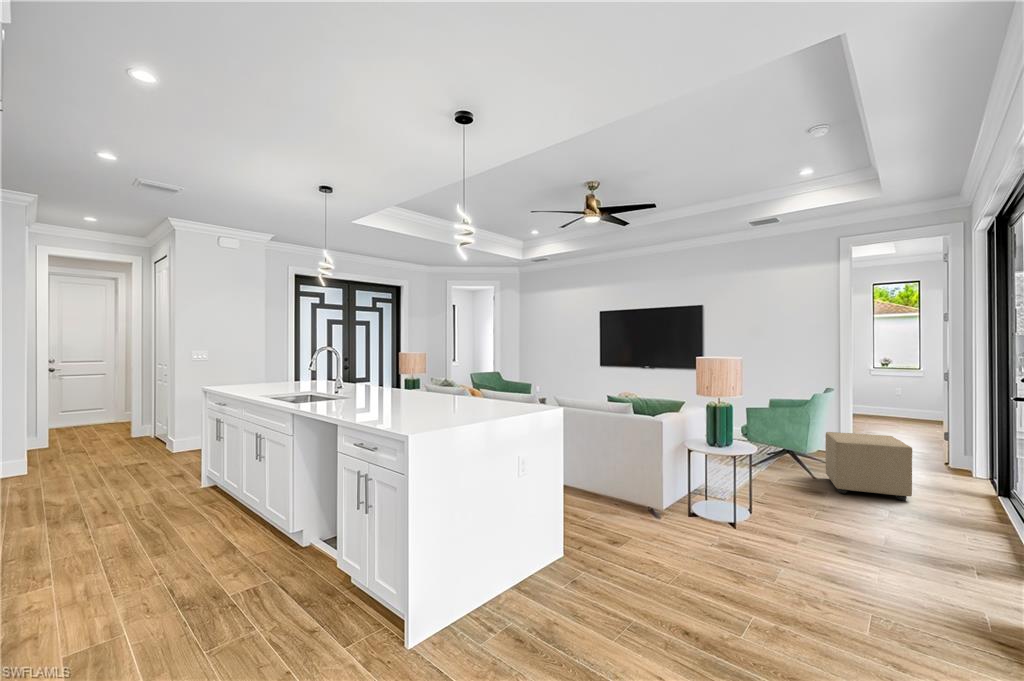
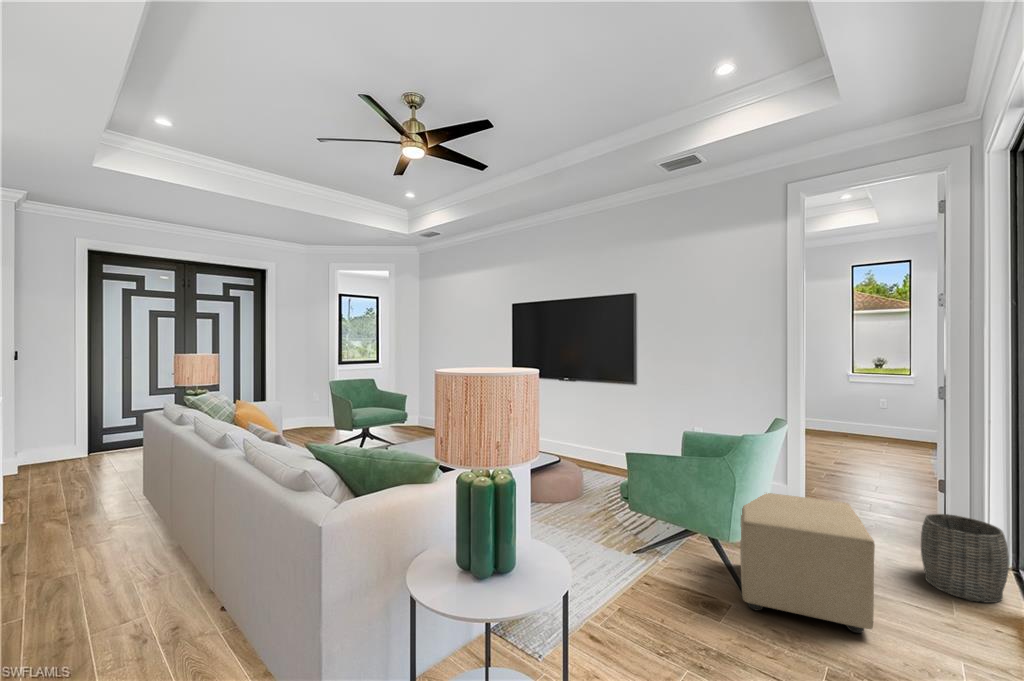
woven basket: none [934,445,985,491] -> present [921,514,1009,603]

